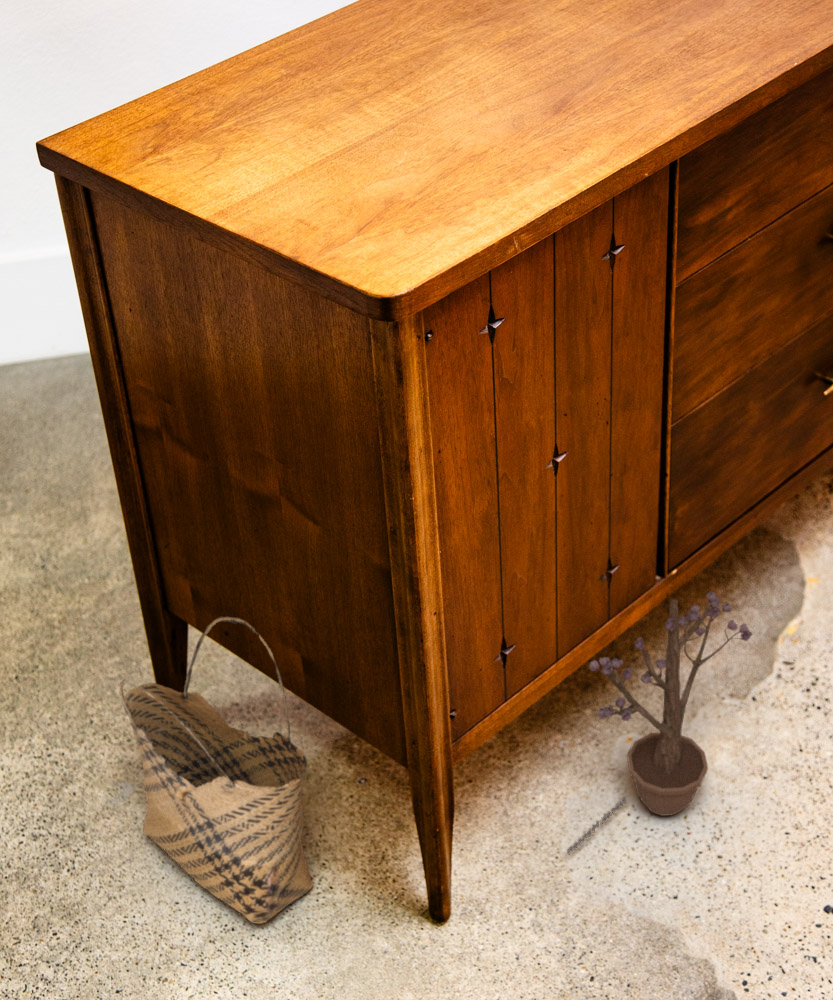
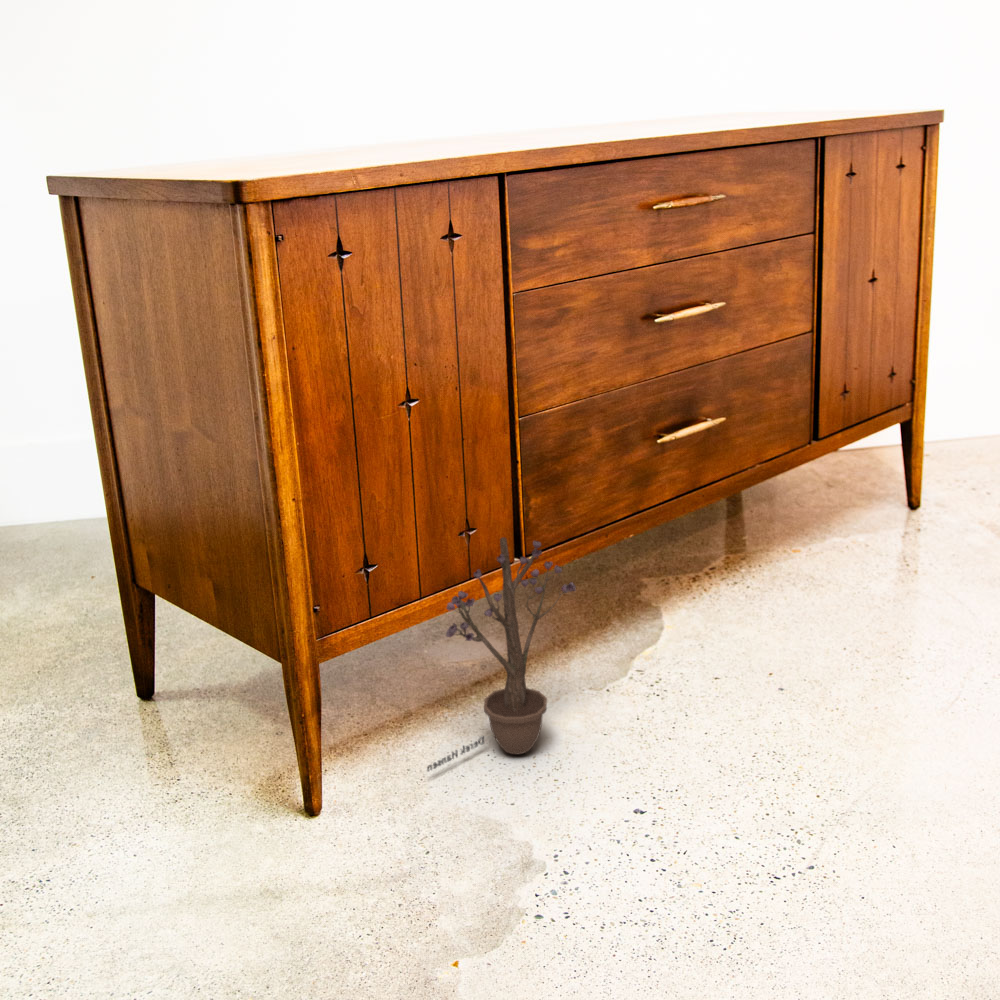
woven basket: present [119,616,313,924] -> none [68,547,217,808]

